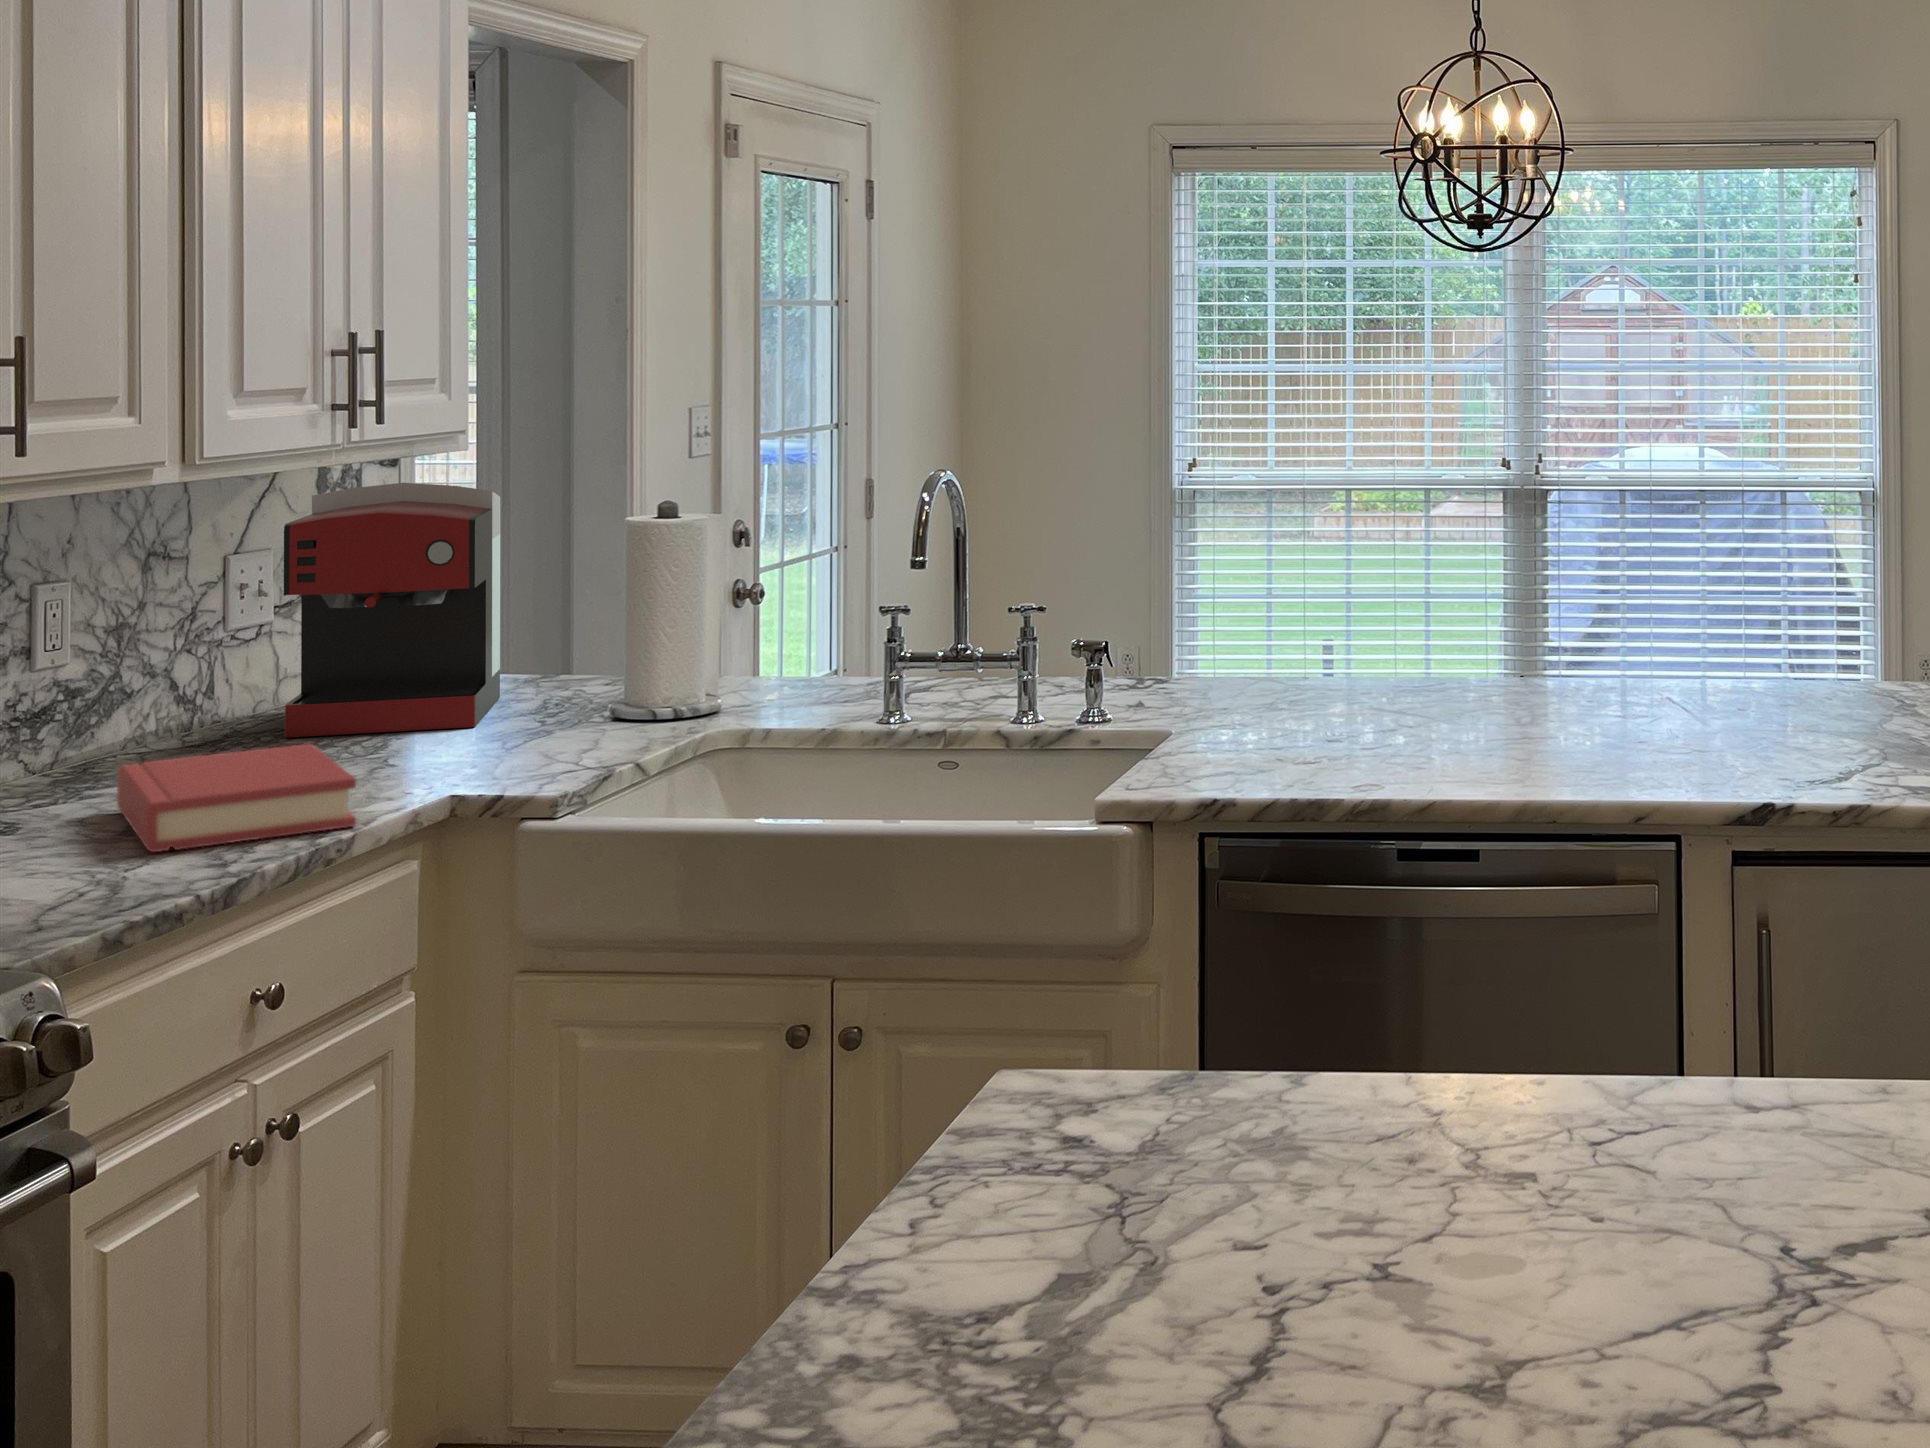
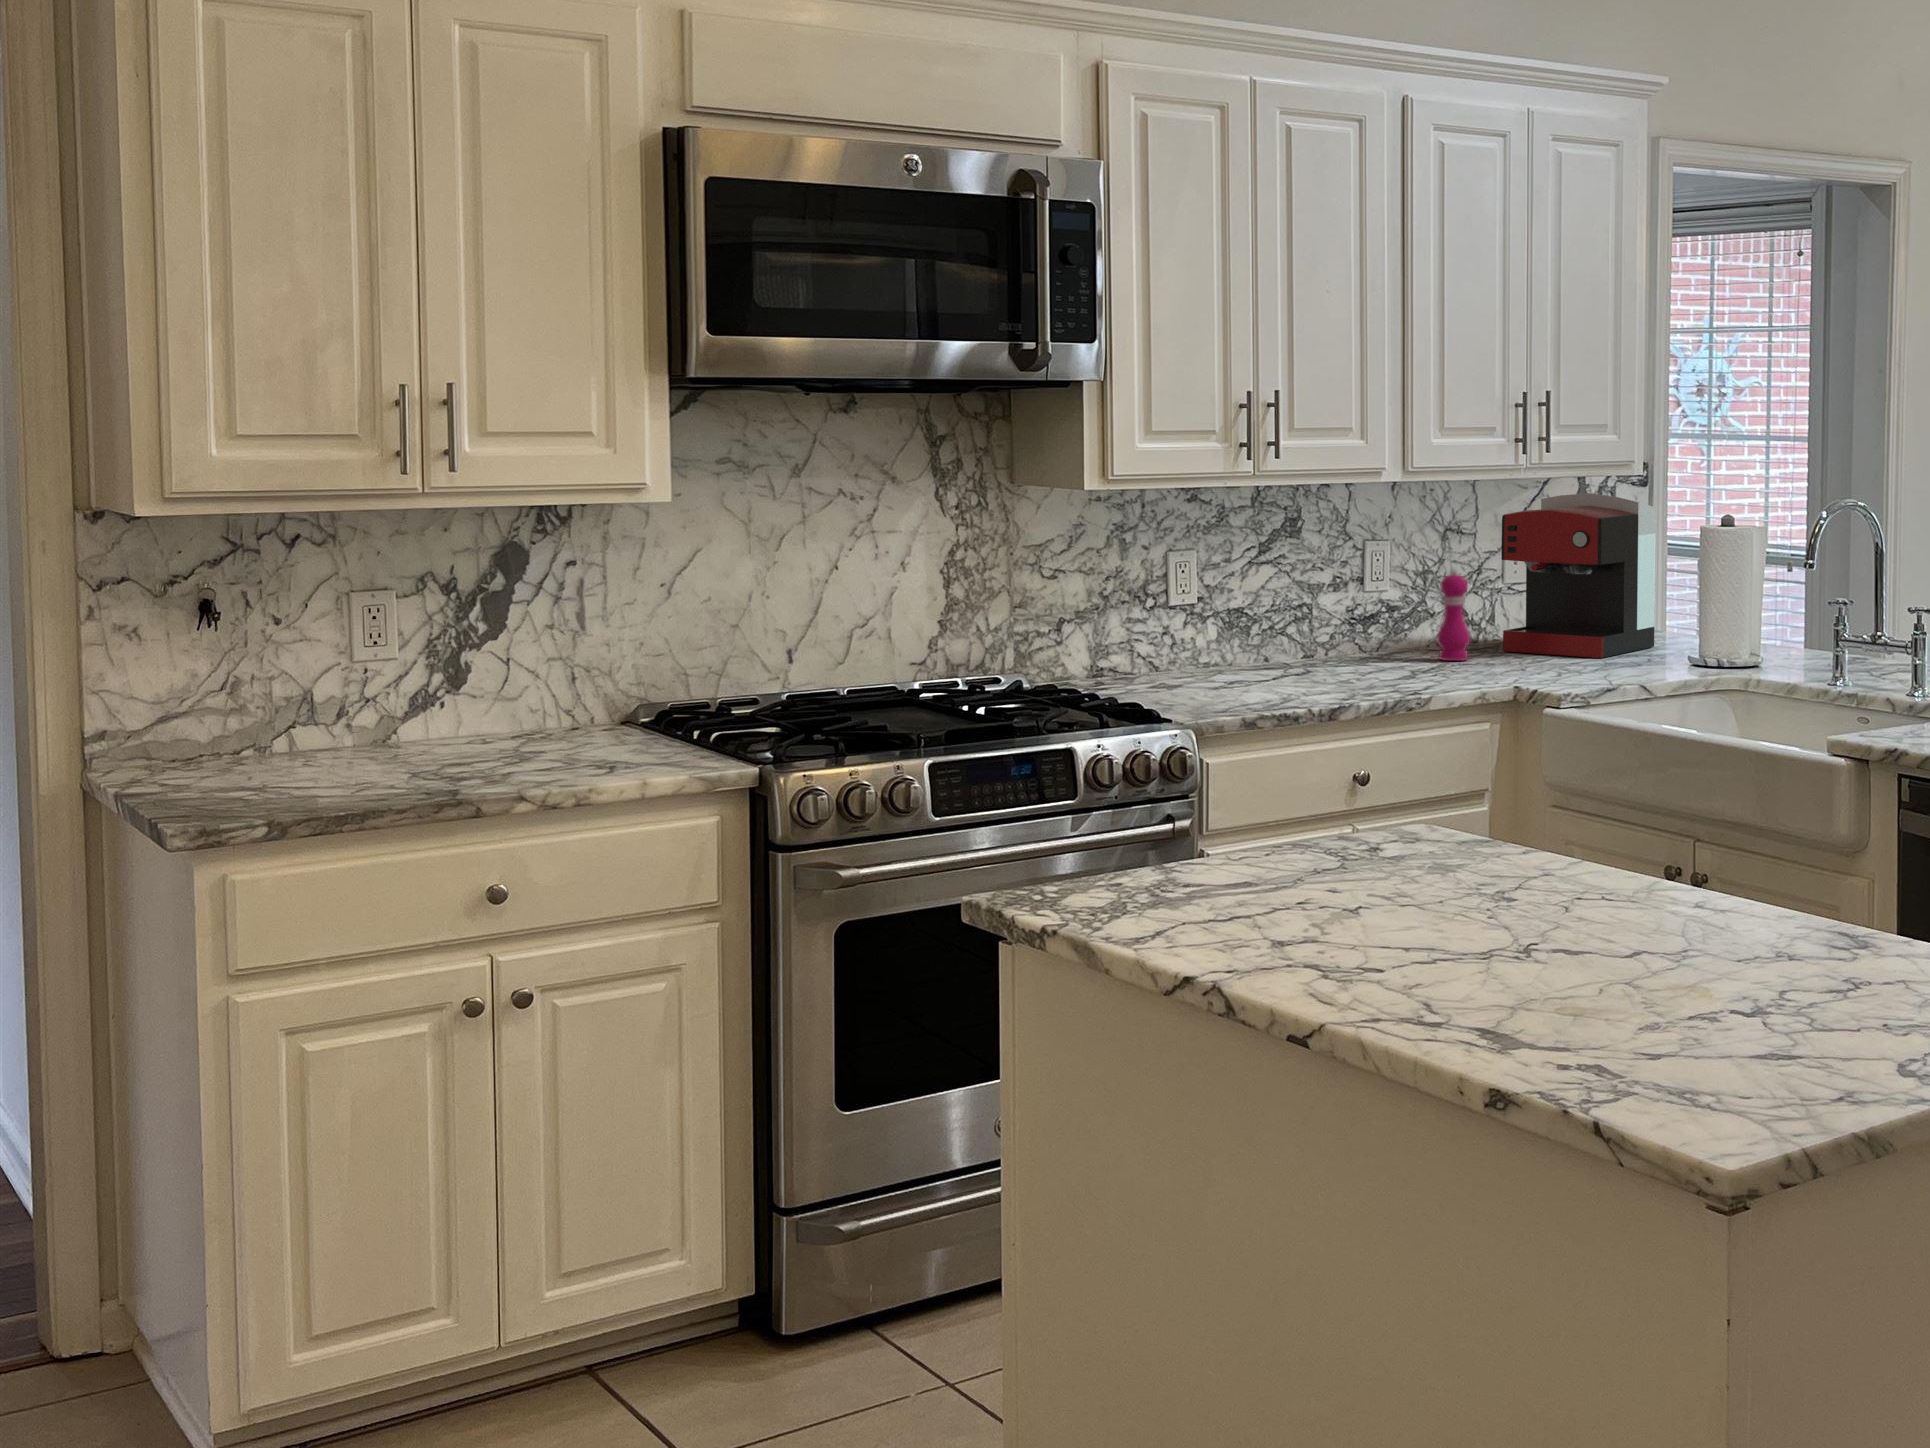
pepper mill: none [211,615,273,768] -> present [1437,568,1470,661]
hardback book: present [117,744,356,852] -> none [1323,644,1454,690]

